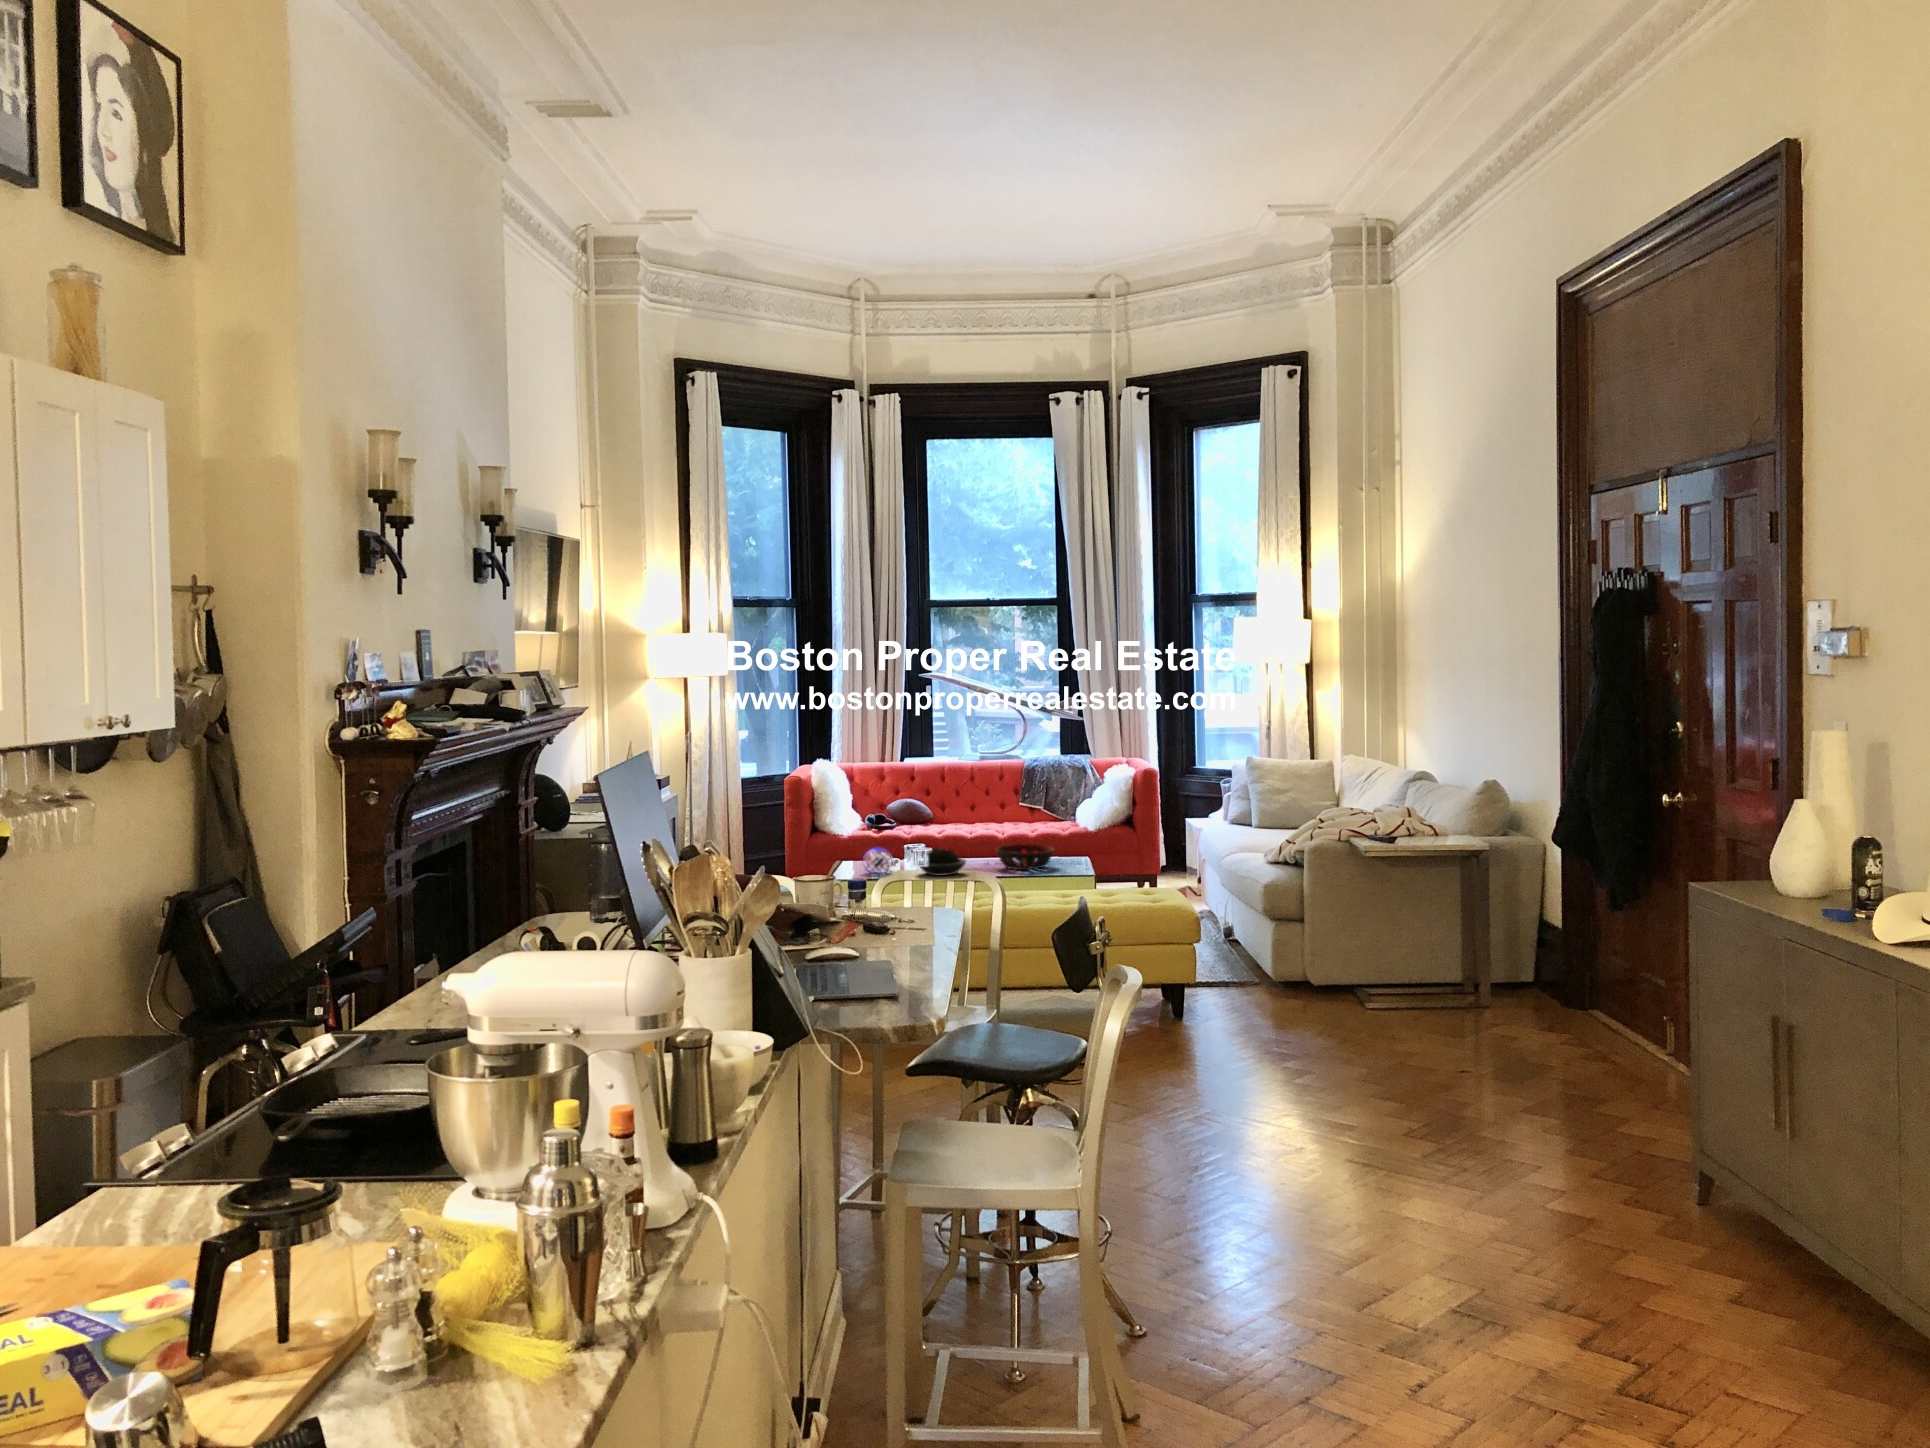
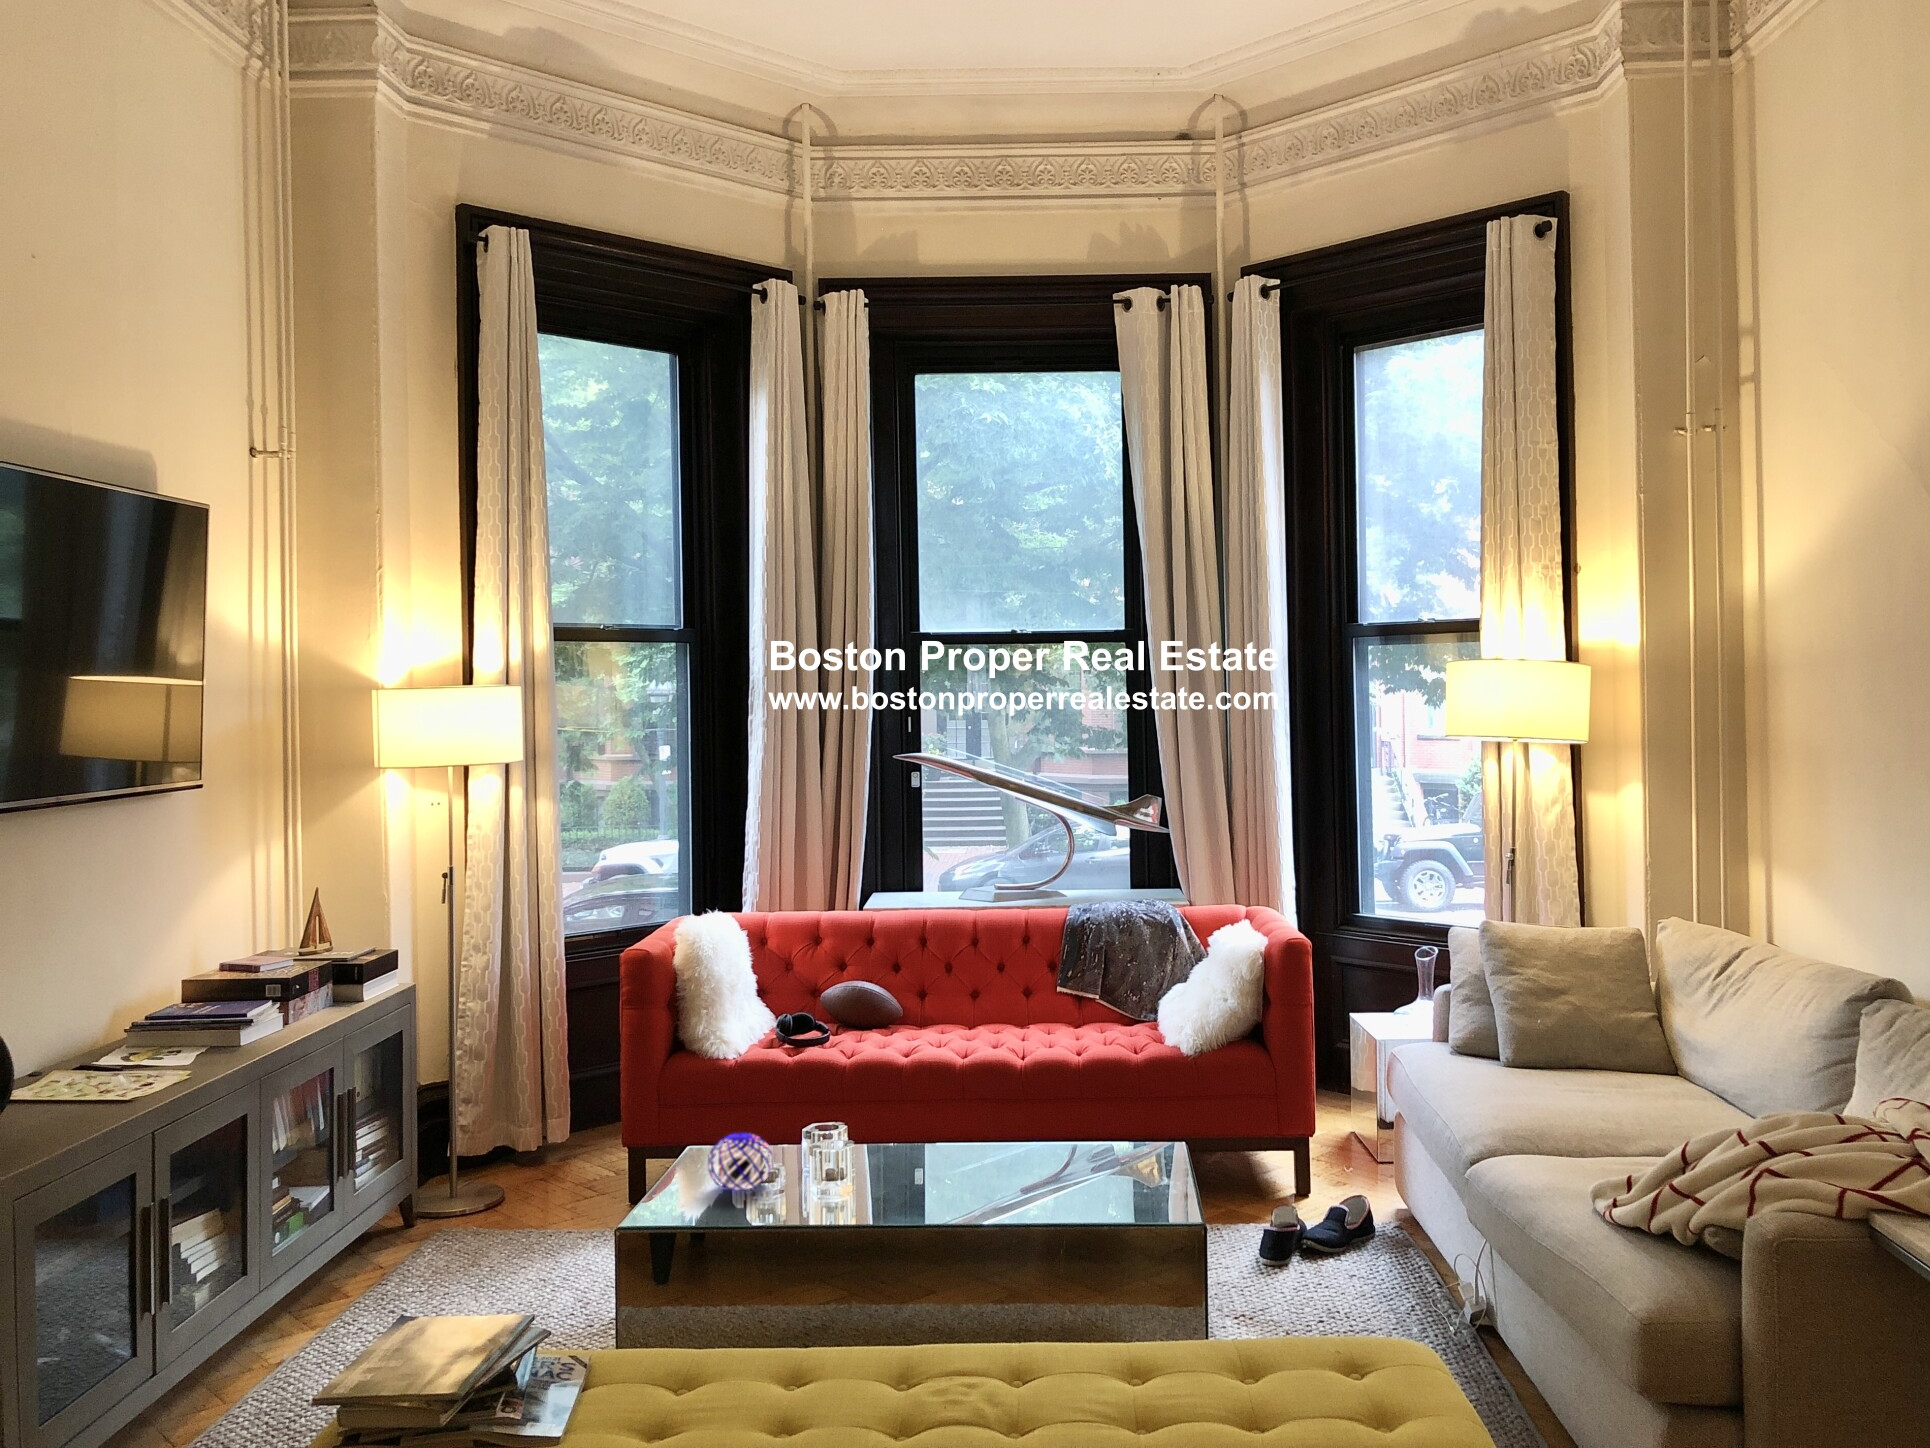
decorative bowl: present [996,844,1055,870] -> none [989,1117,1116,1186]
succulent plant: present [920,848,966,876] -> none [815,1138,925,1207]

